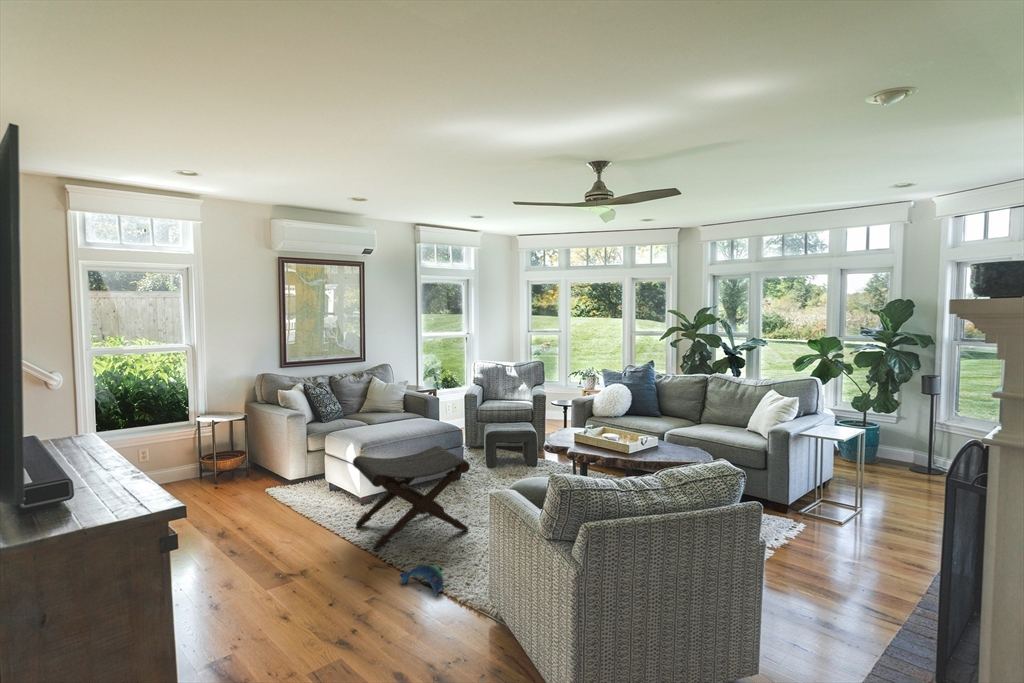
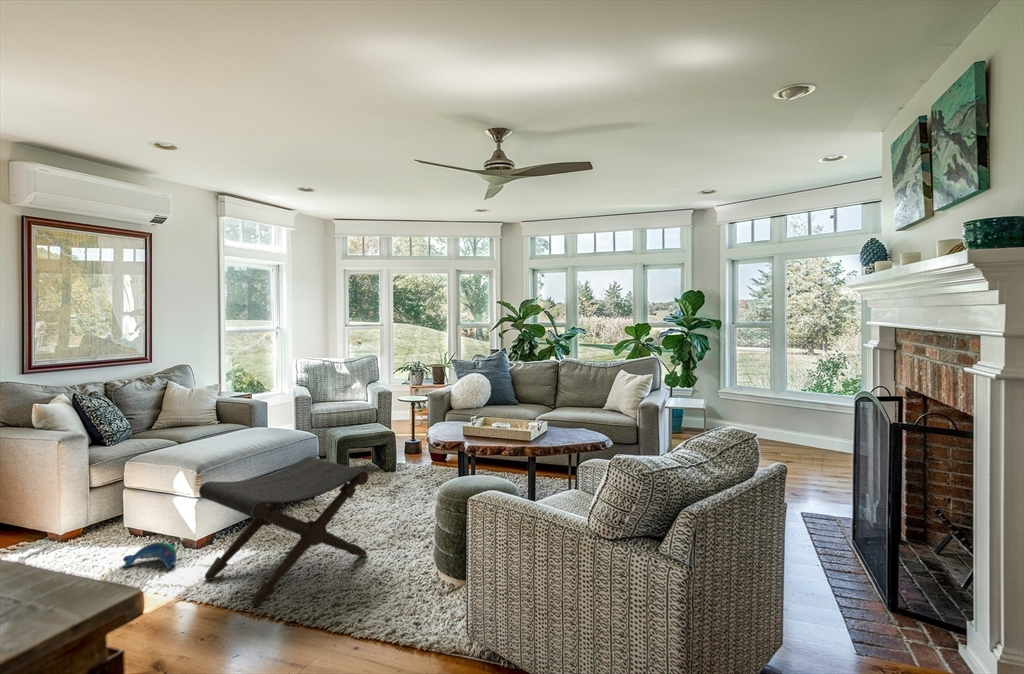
plush toy: present [400,564,443,596] -> present [123,542,176,569]

